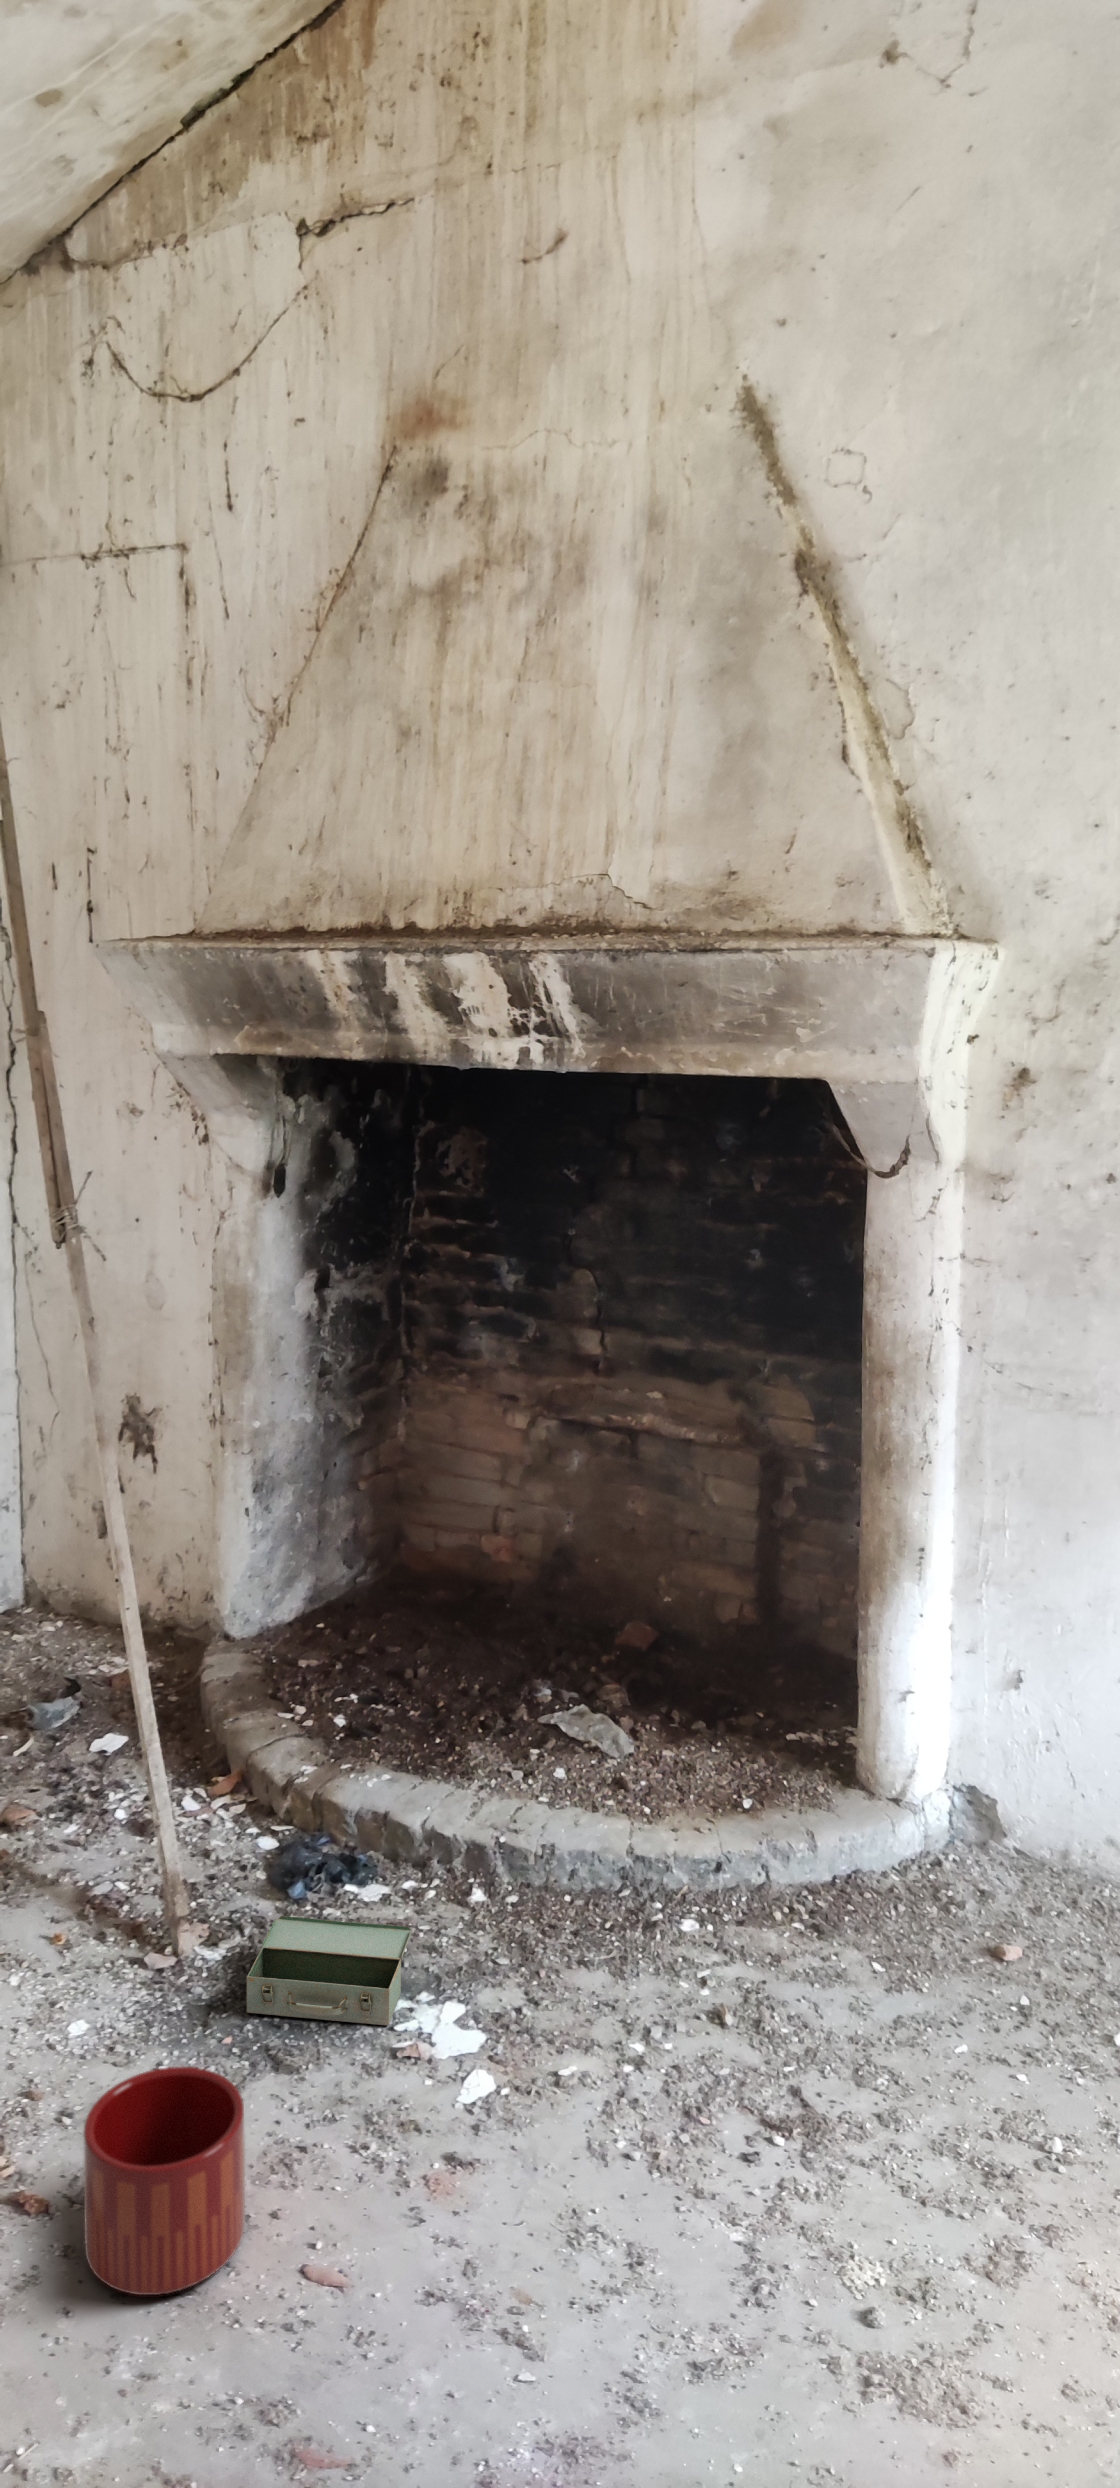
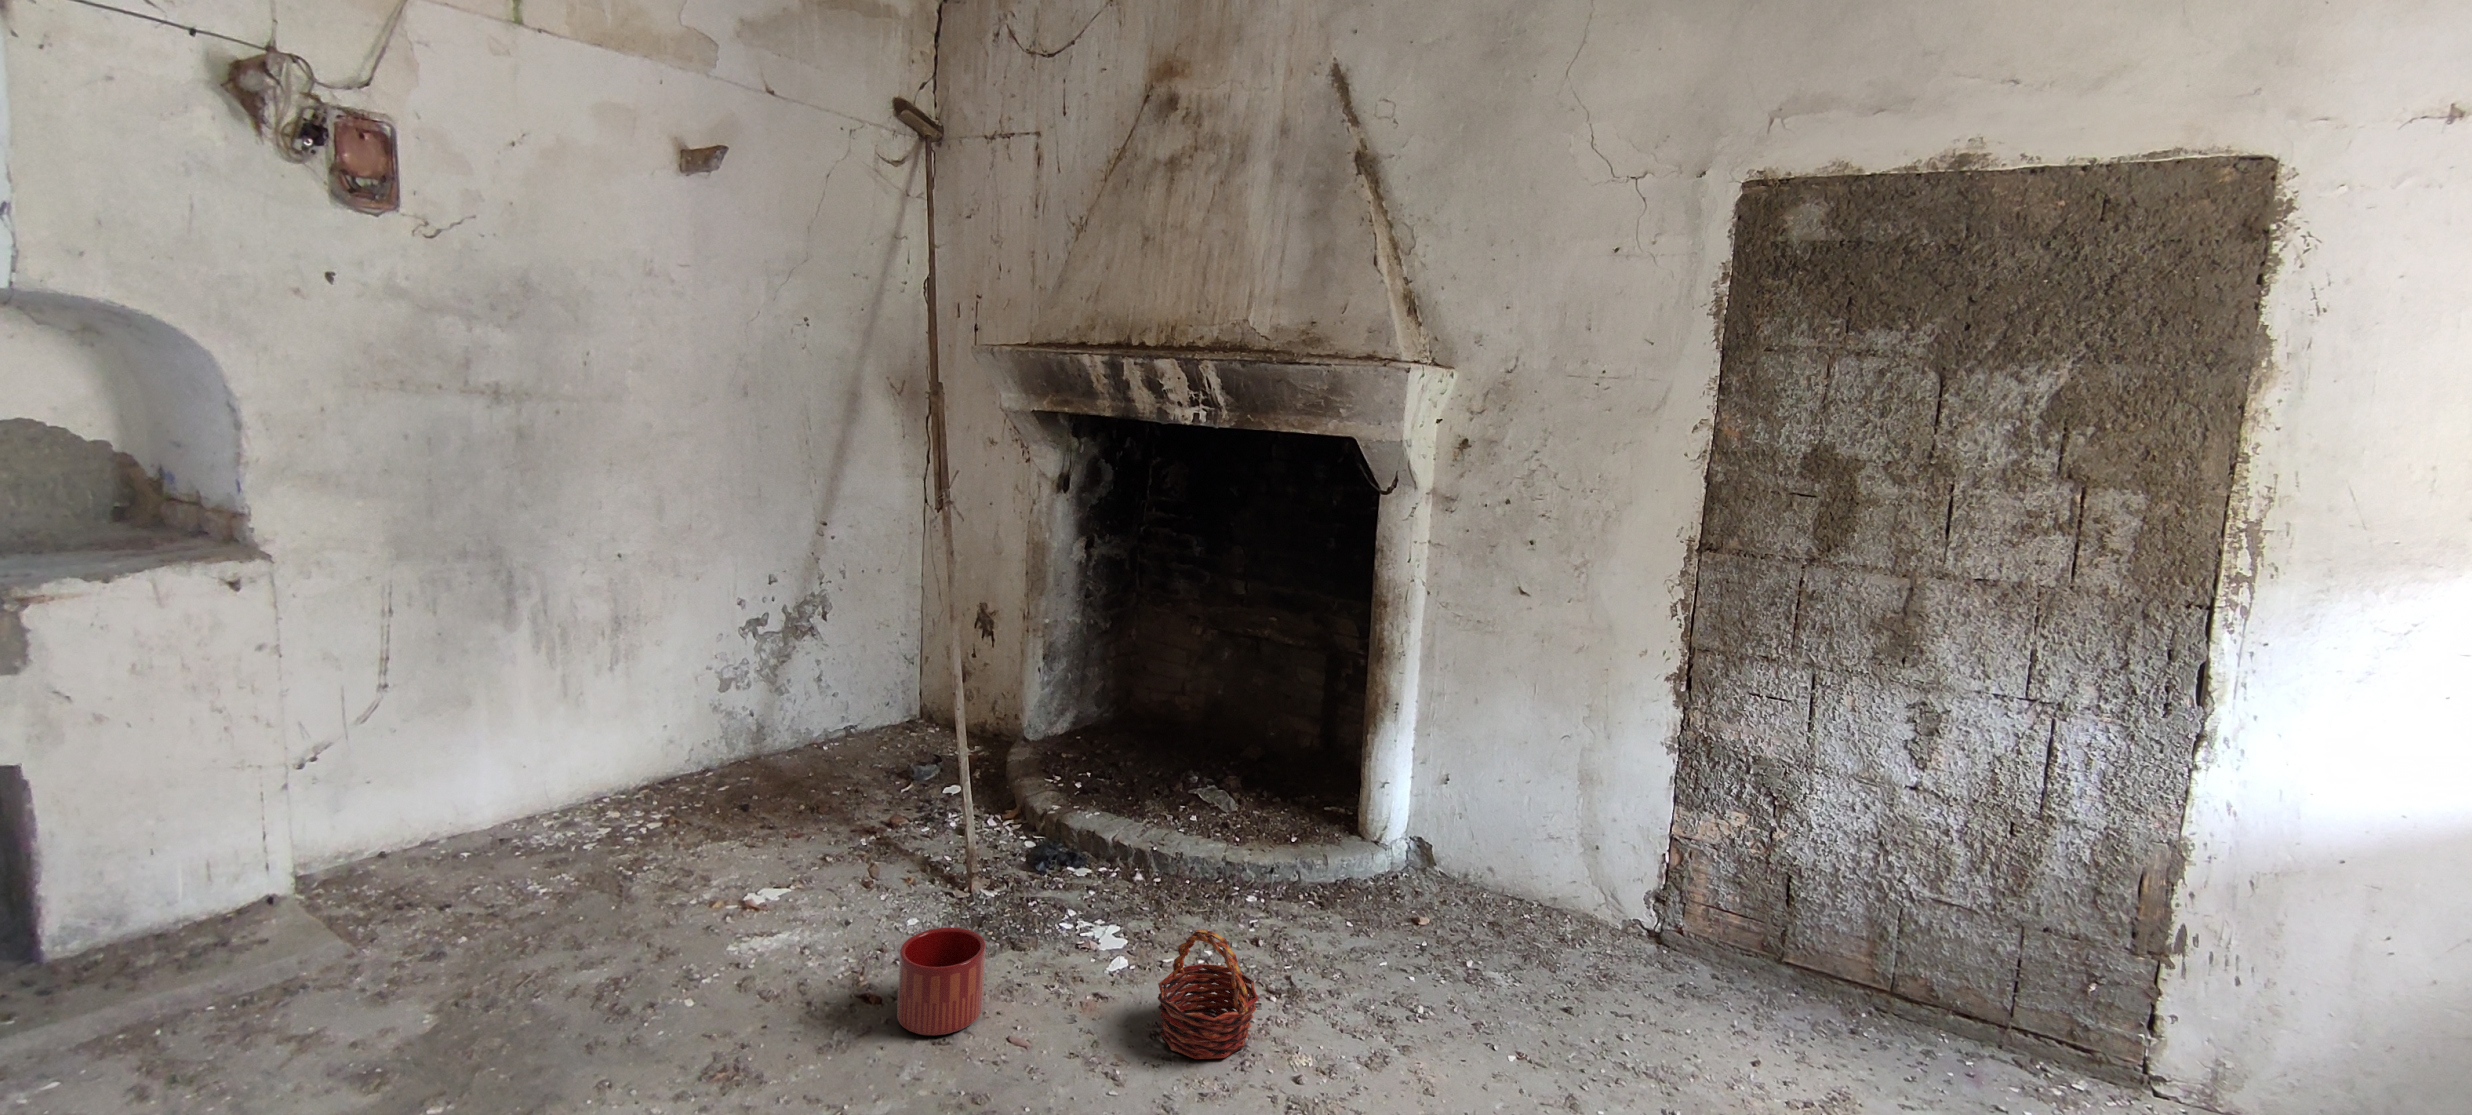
toolbox: present [246,1916,412,2025] -> none [1003,875,1098,932]
basket: none [578,2043,772,2302] -> present [1158,930,1259,1059]

